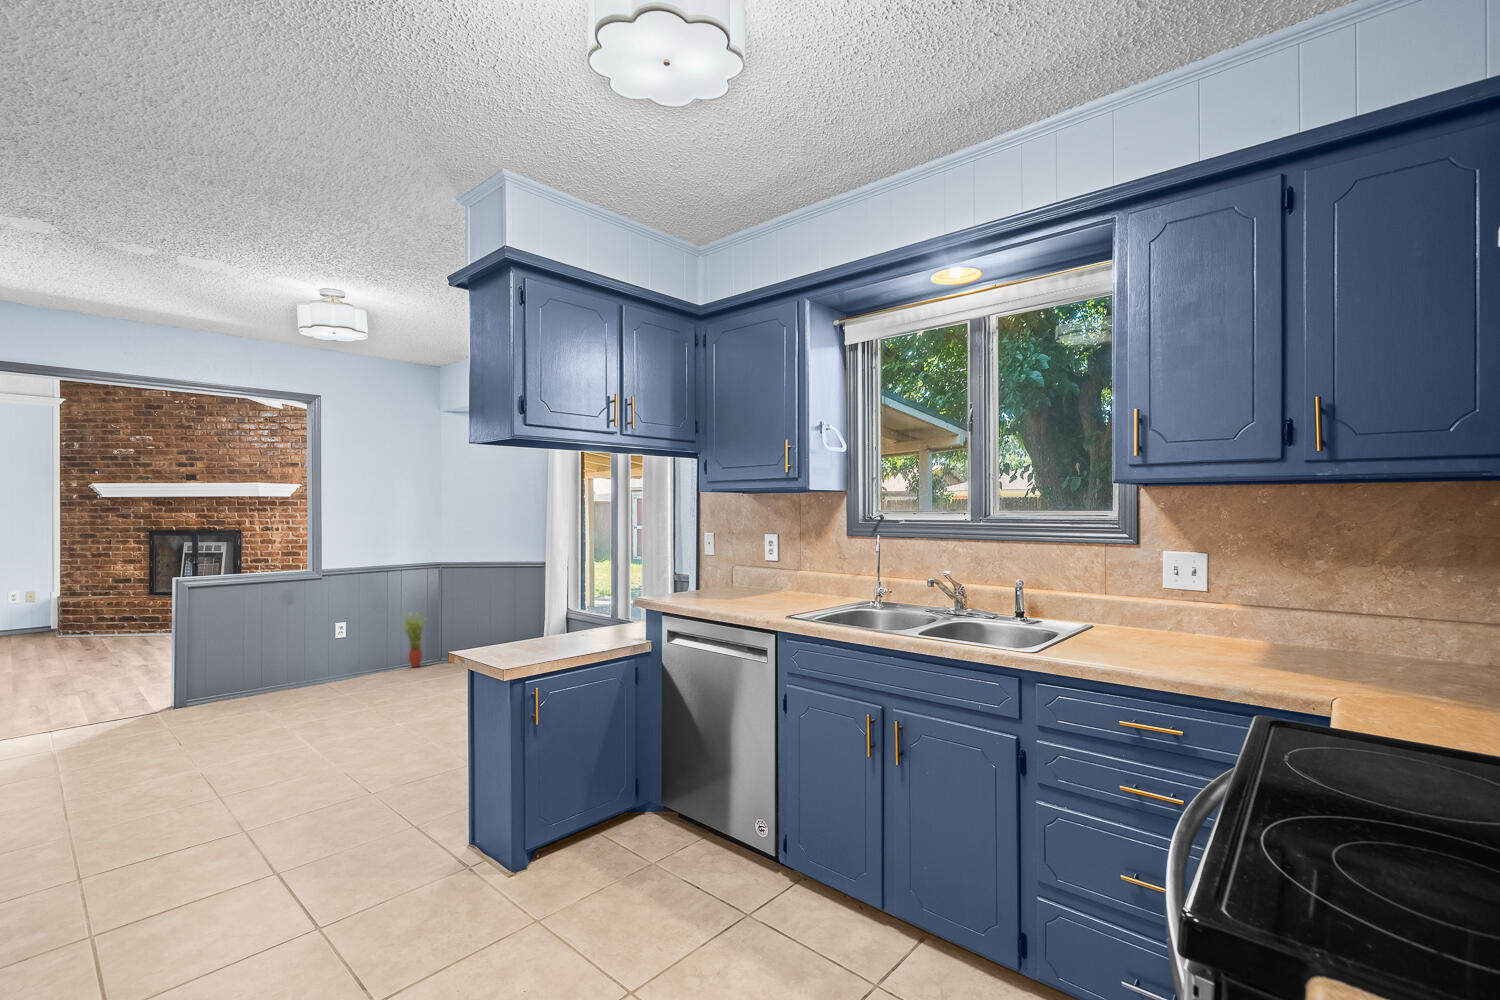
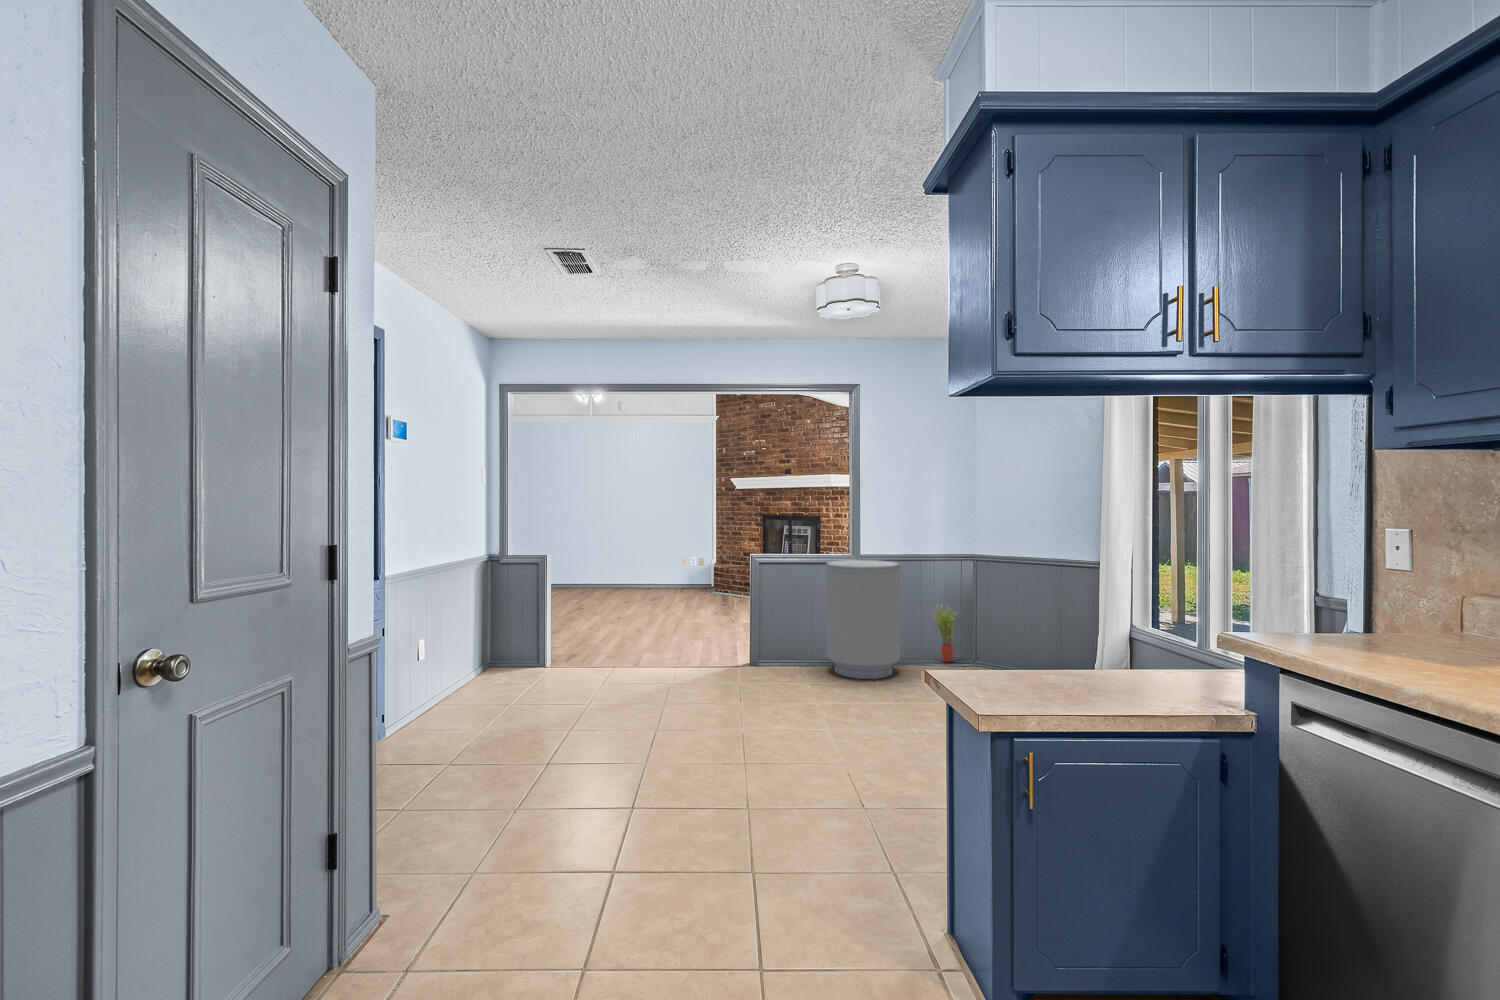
trash can: none [283,574,371,697] -> present [826,560,900,679]

